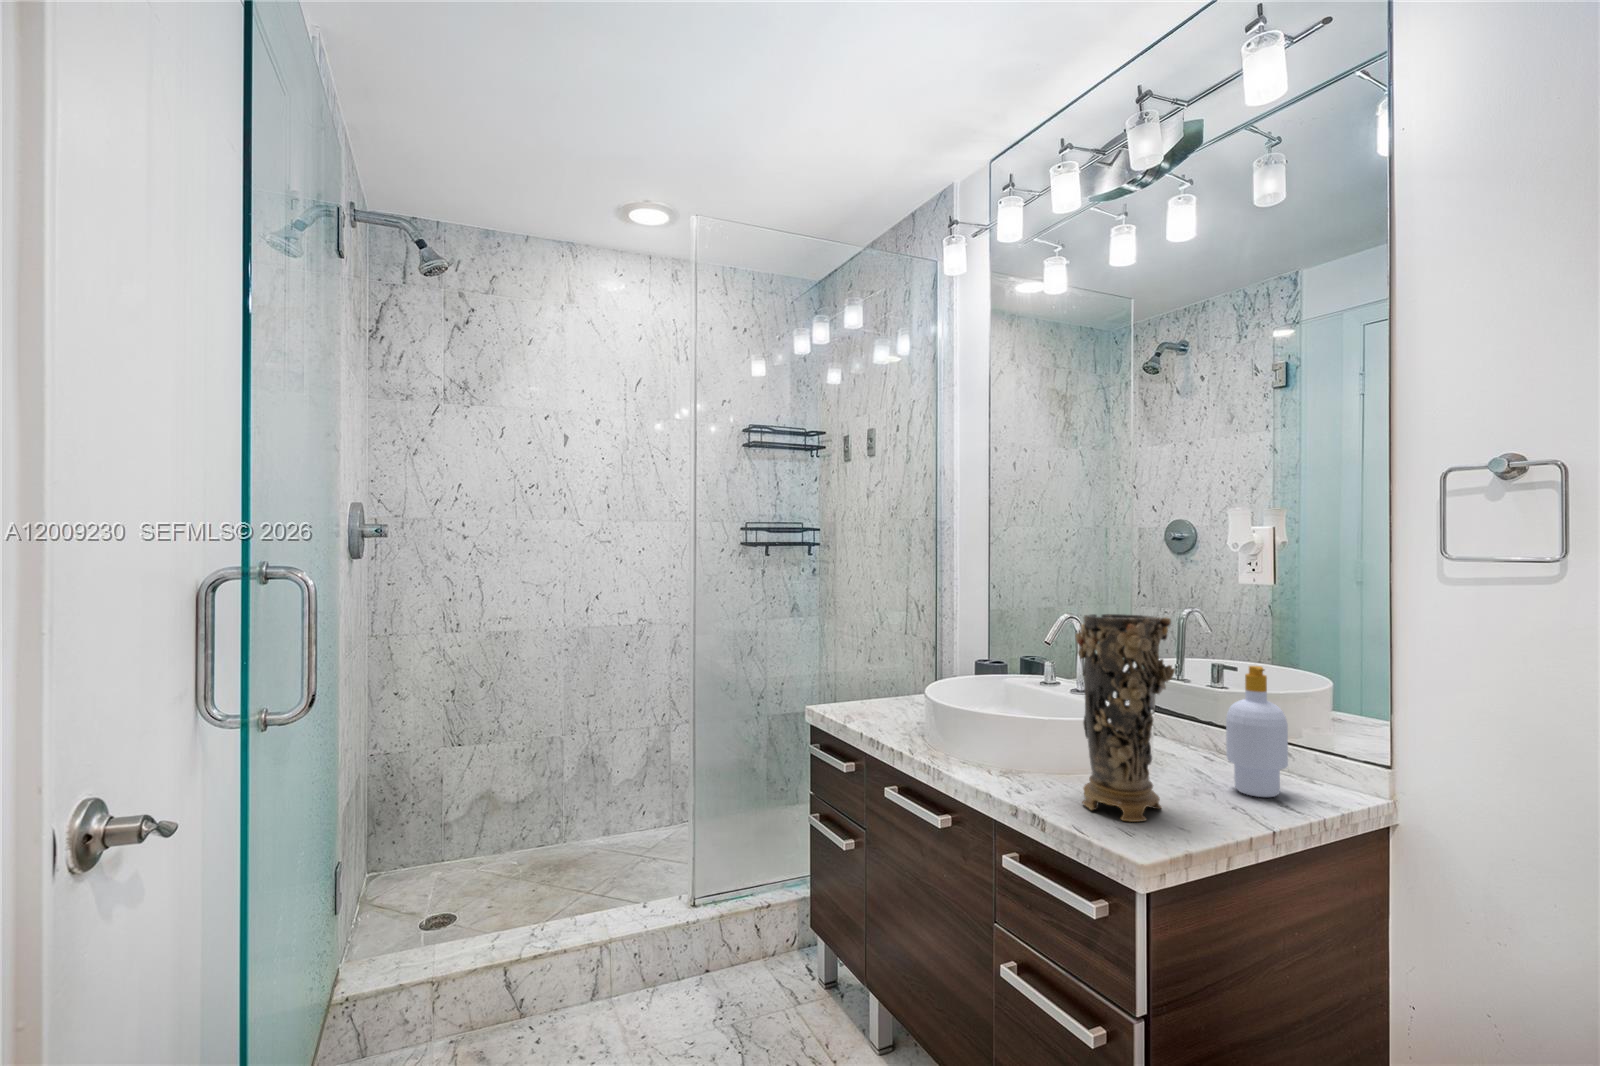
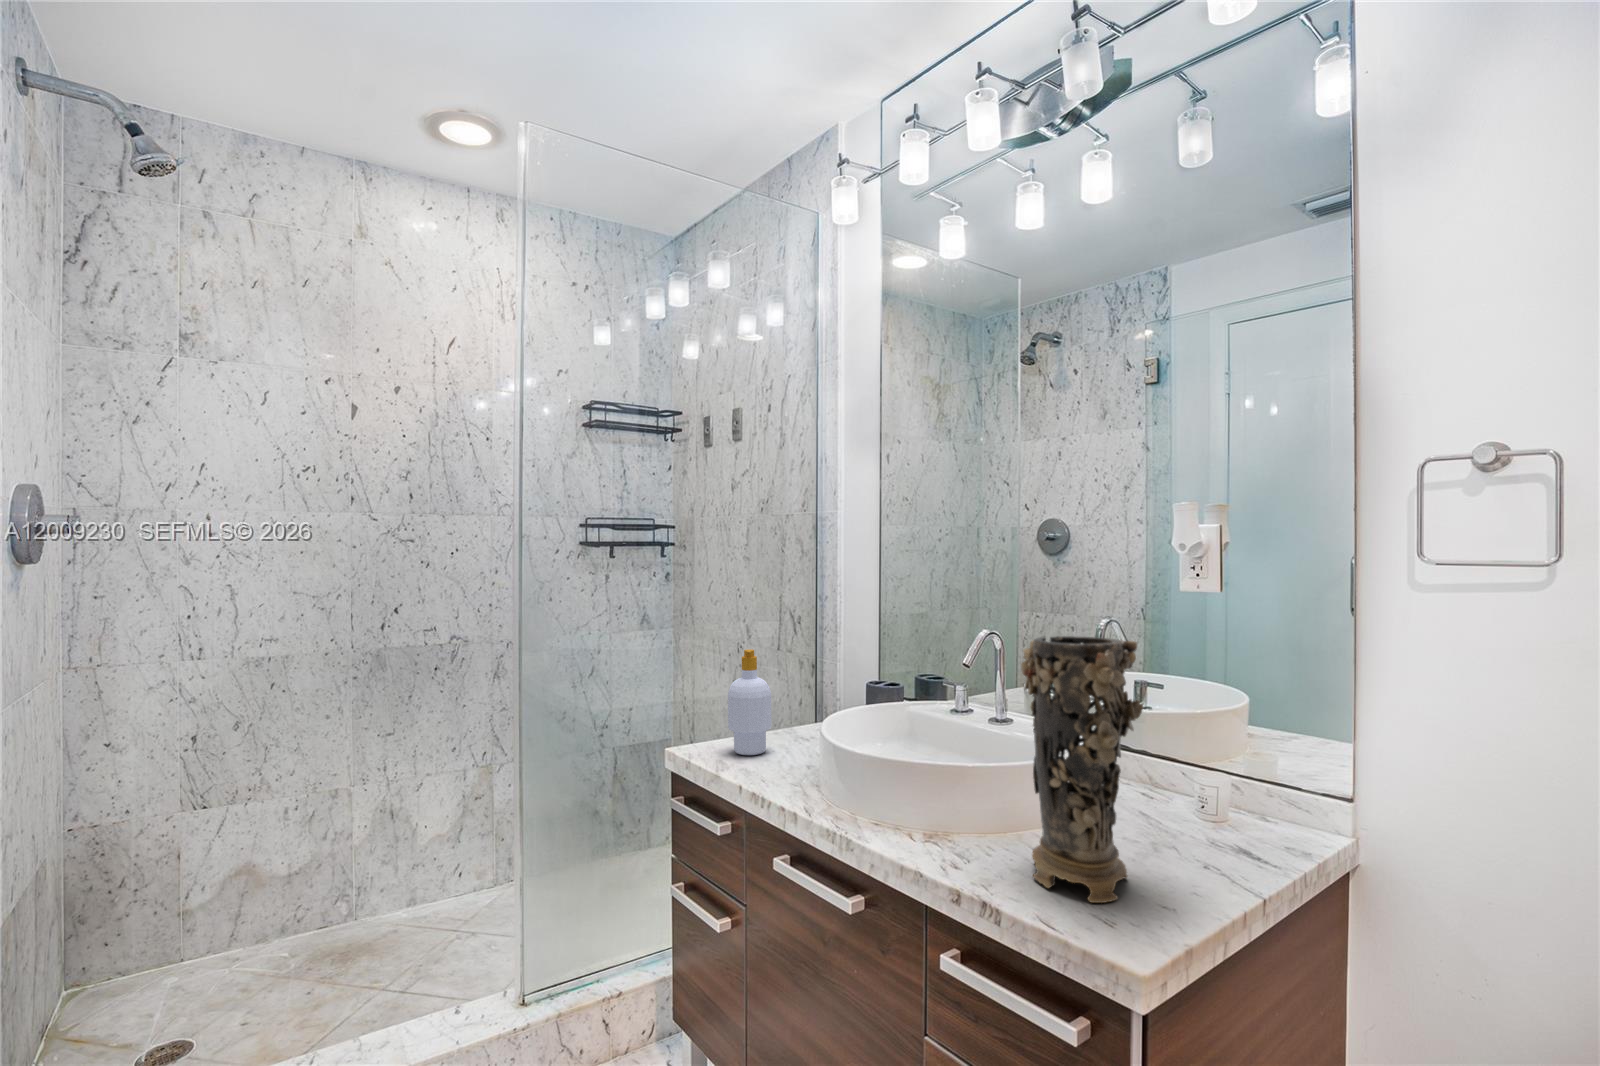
soap bottle: present [1226,666,1288,797] -> present [728,649,771,755]

